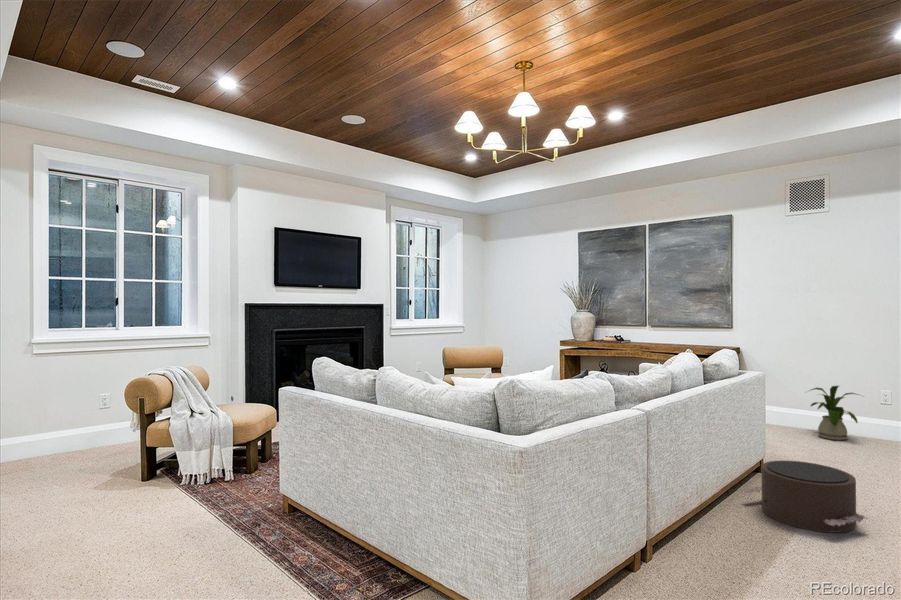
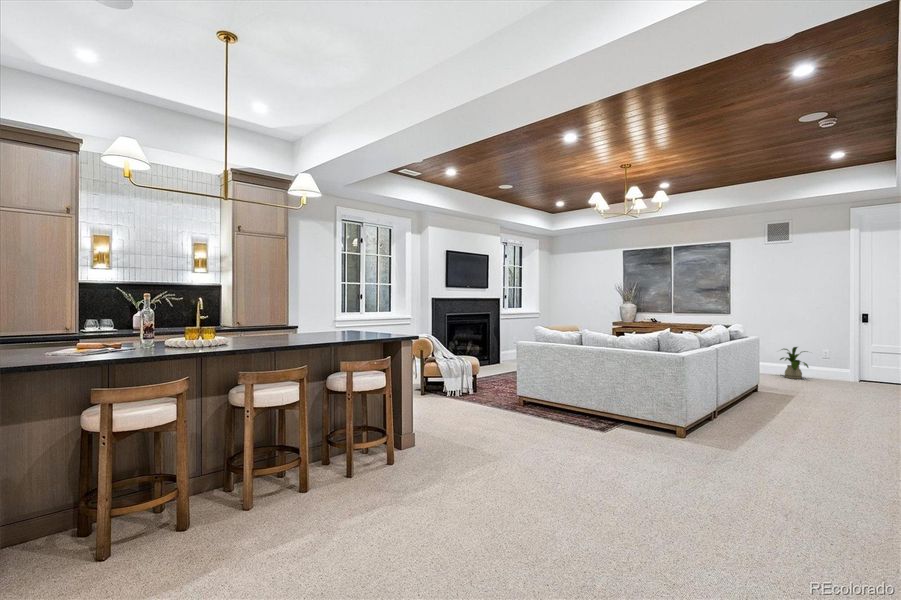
pouf: present [744,461,865,533] -> none [752,380,817,411]

